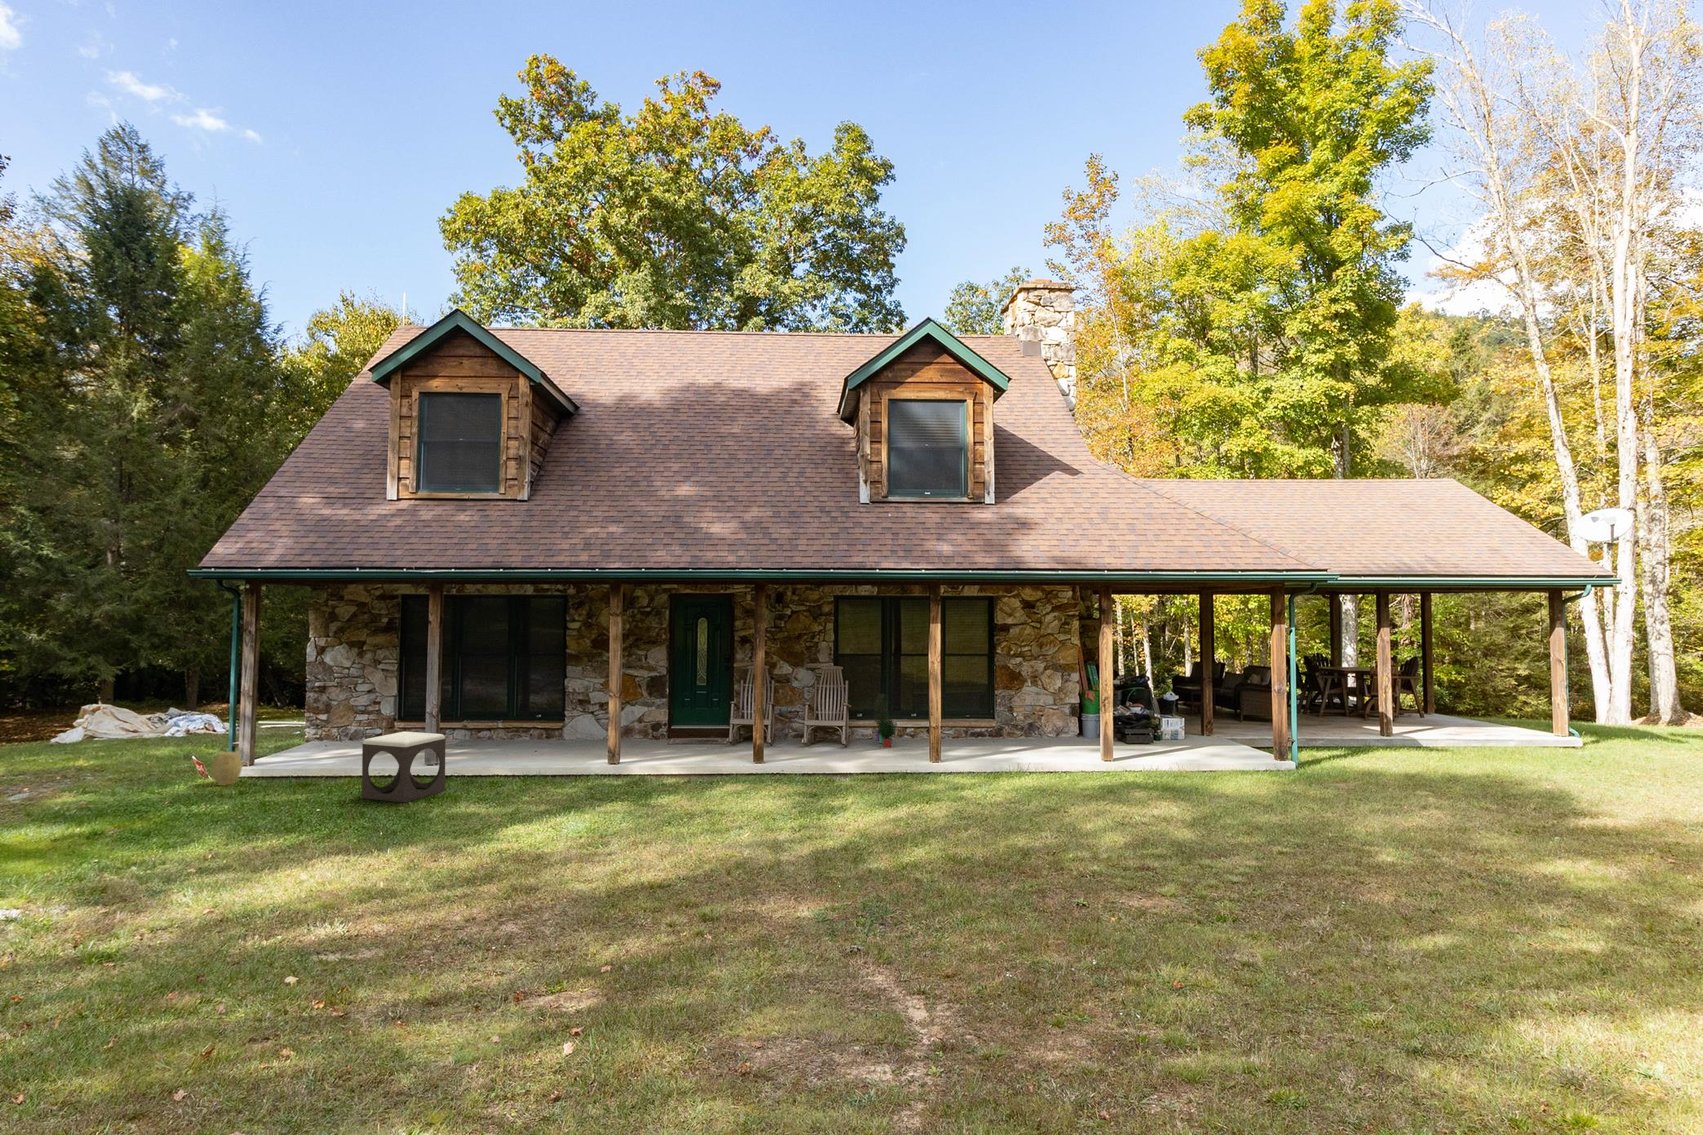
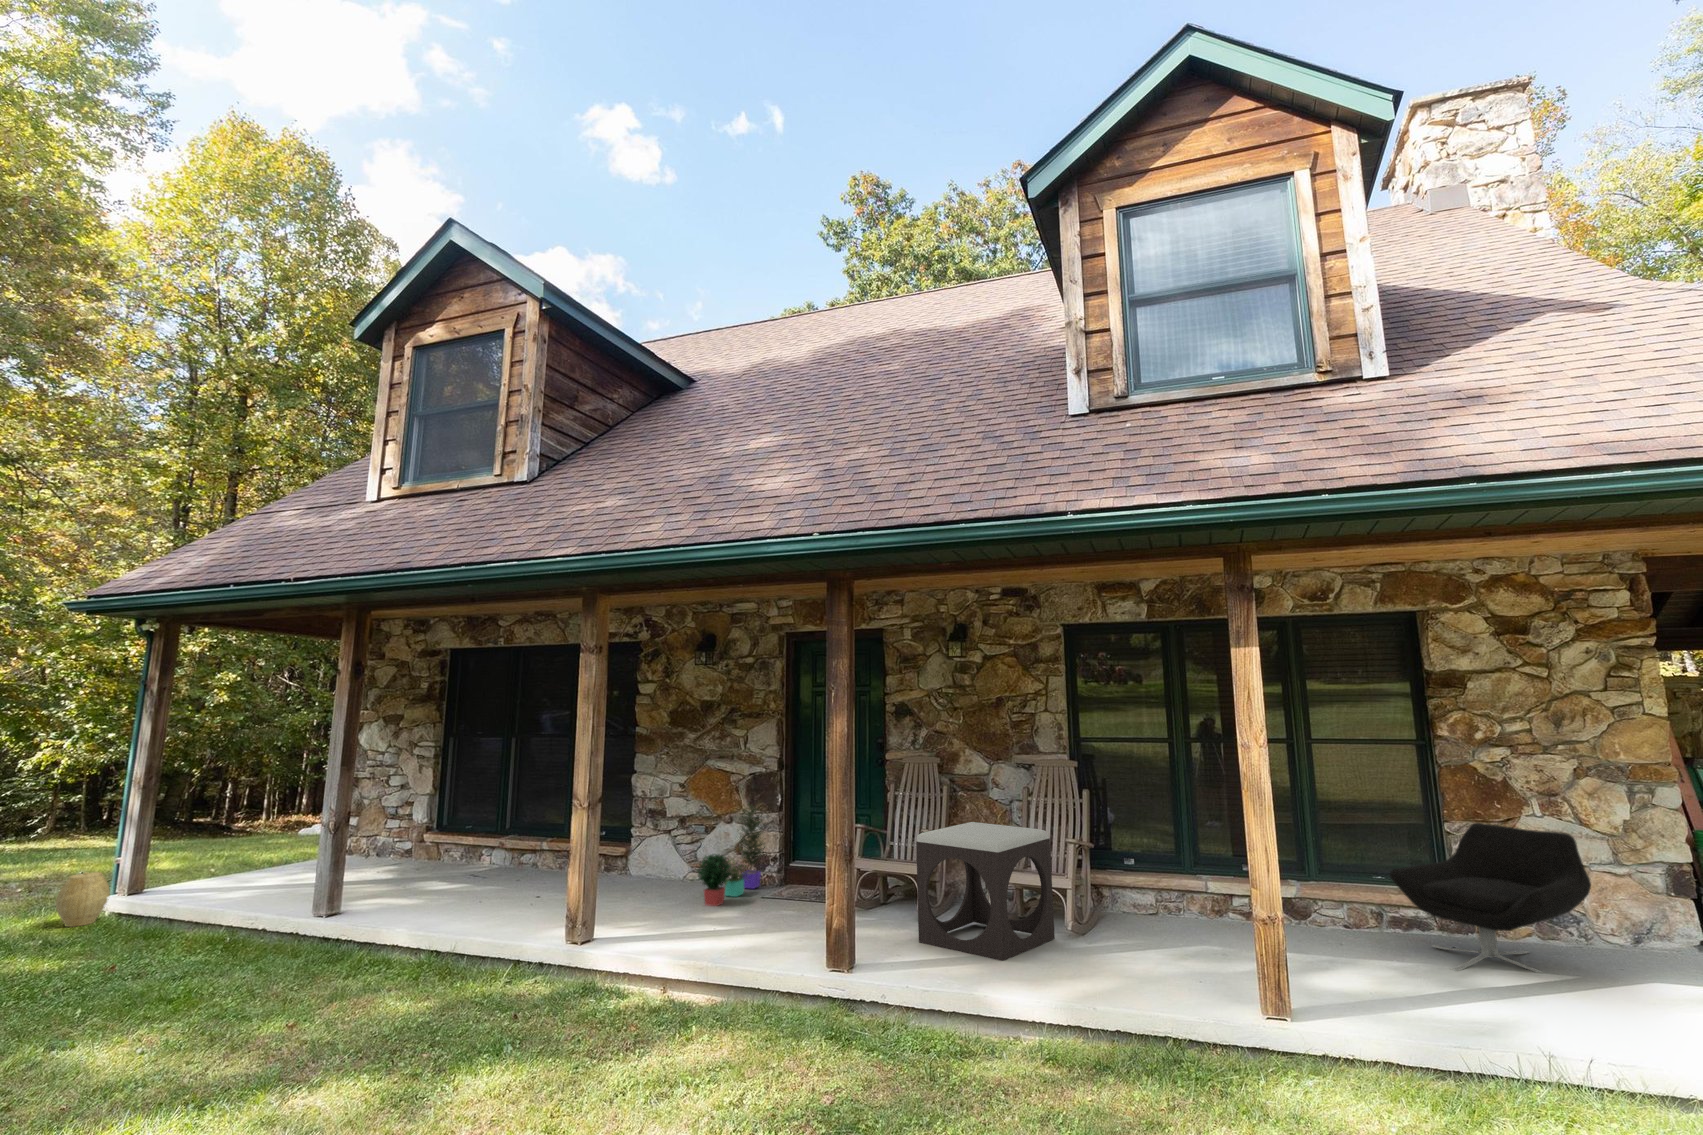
lounge chair: none [974,691,1041,747] -> present [1390,823,1591,973]
potted plant: present [874,694,896,747] -> present [697,805,765,906]
footstool: present [362,731,445,802] -> present [916,822,1055,961]

